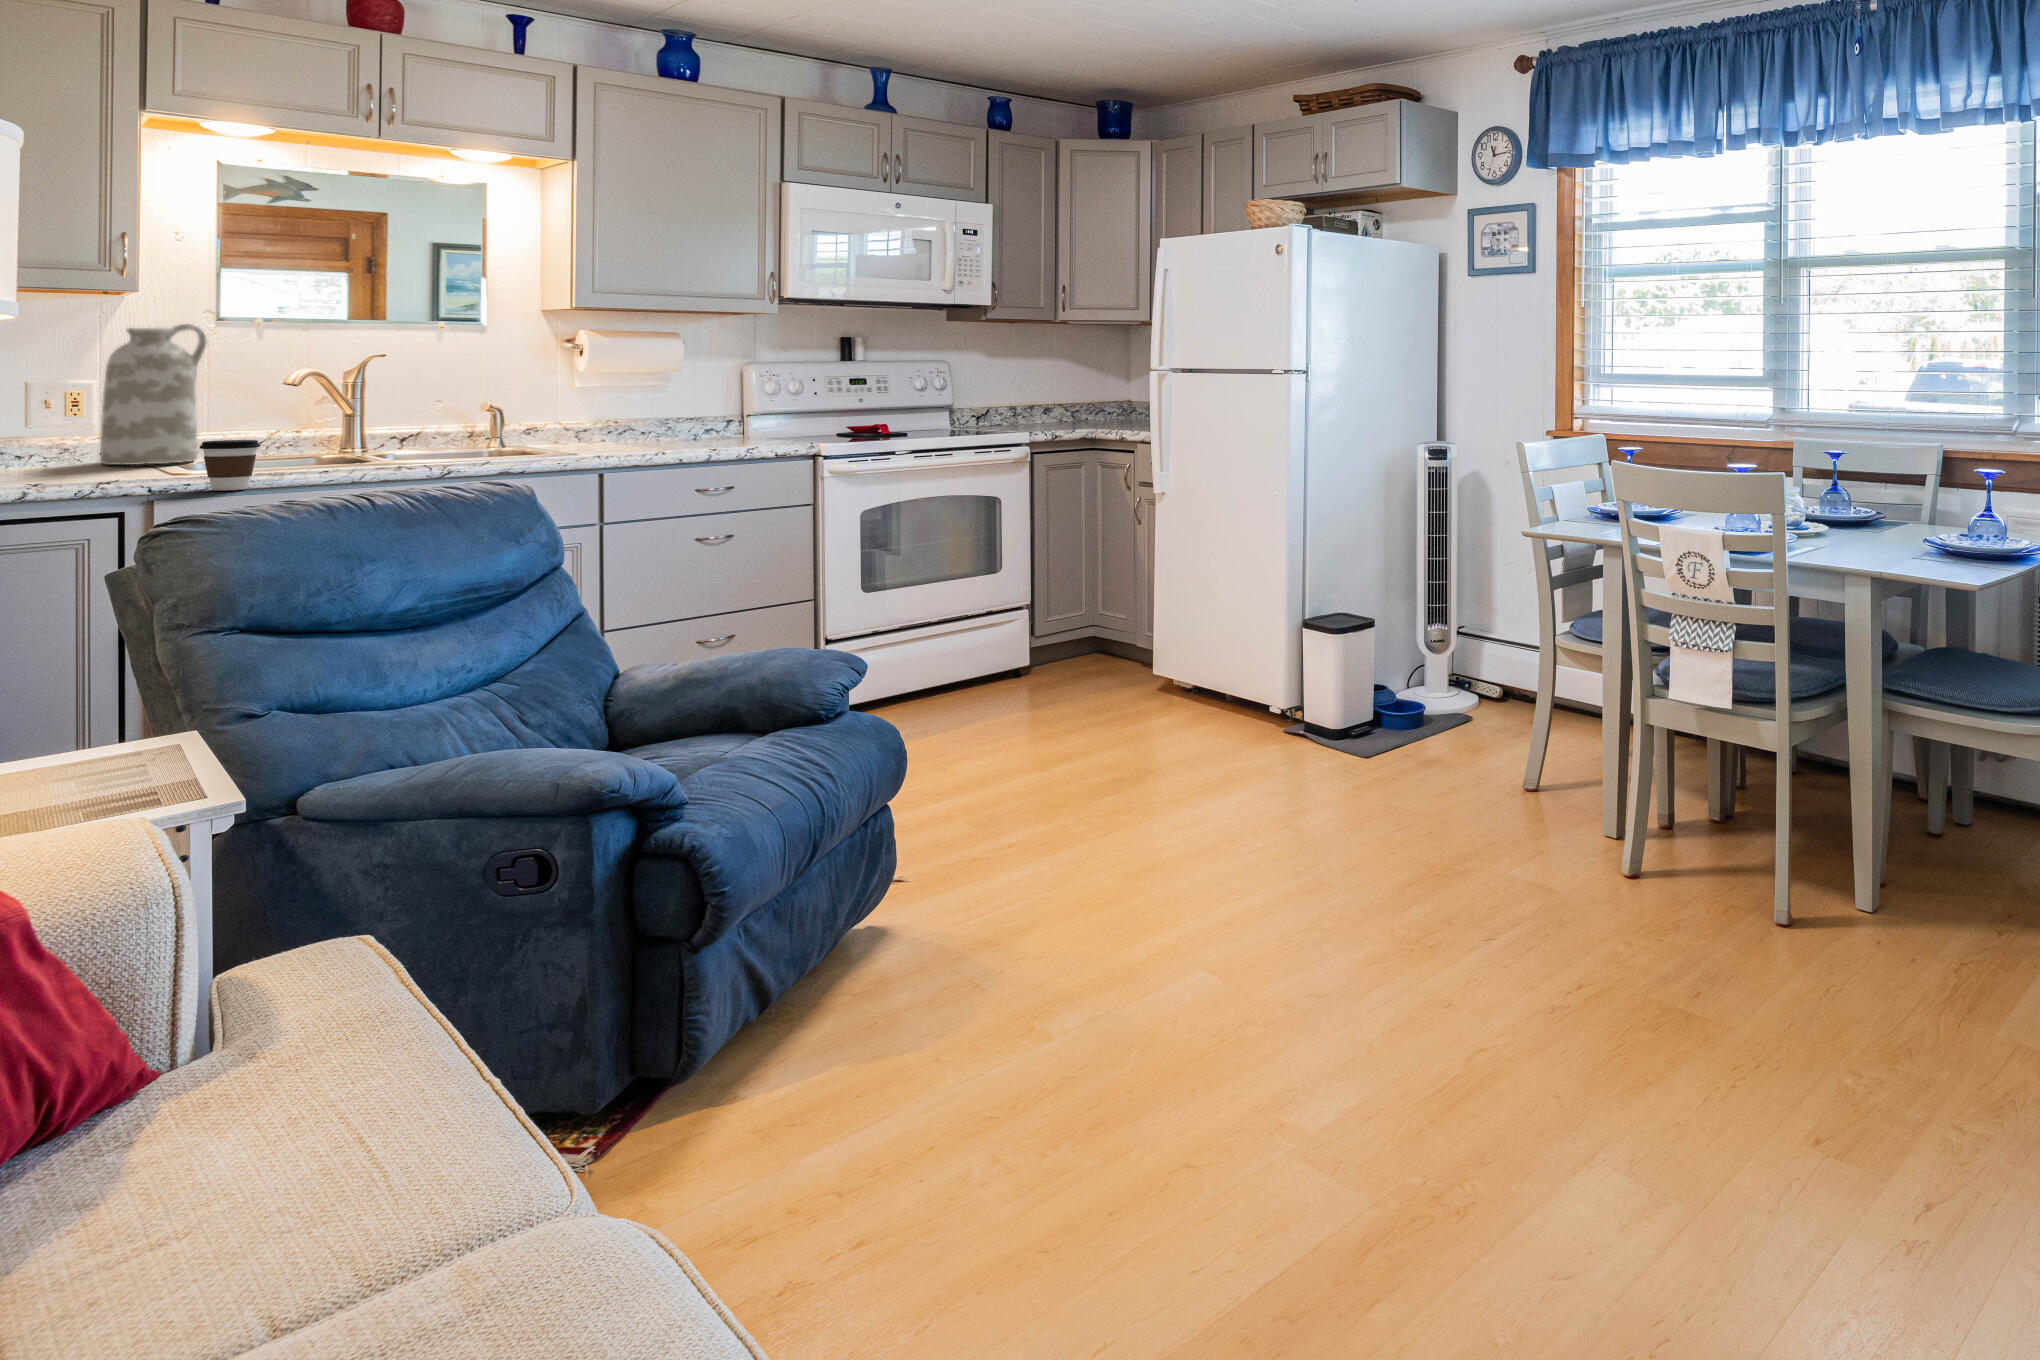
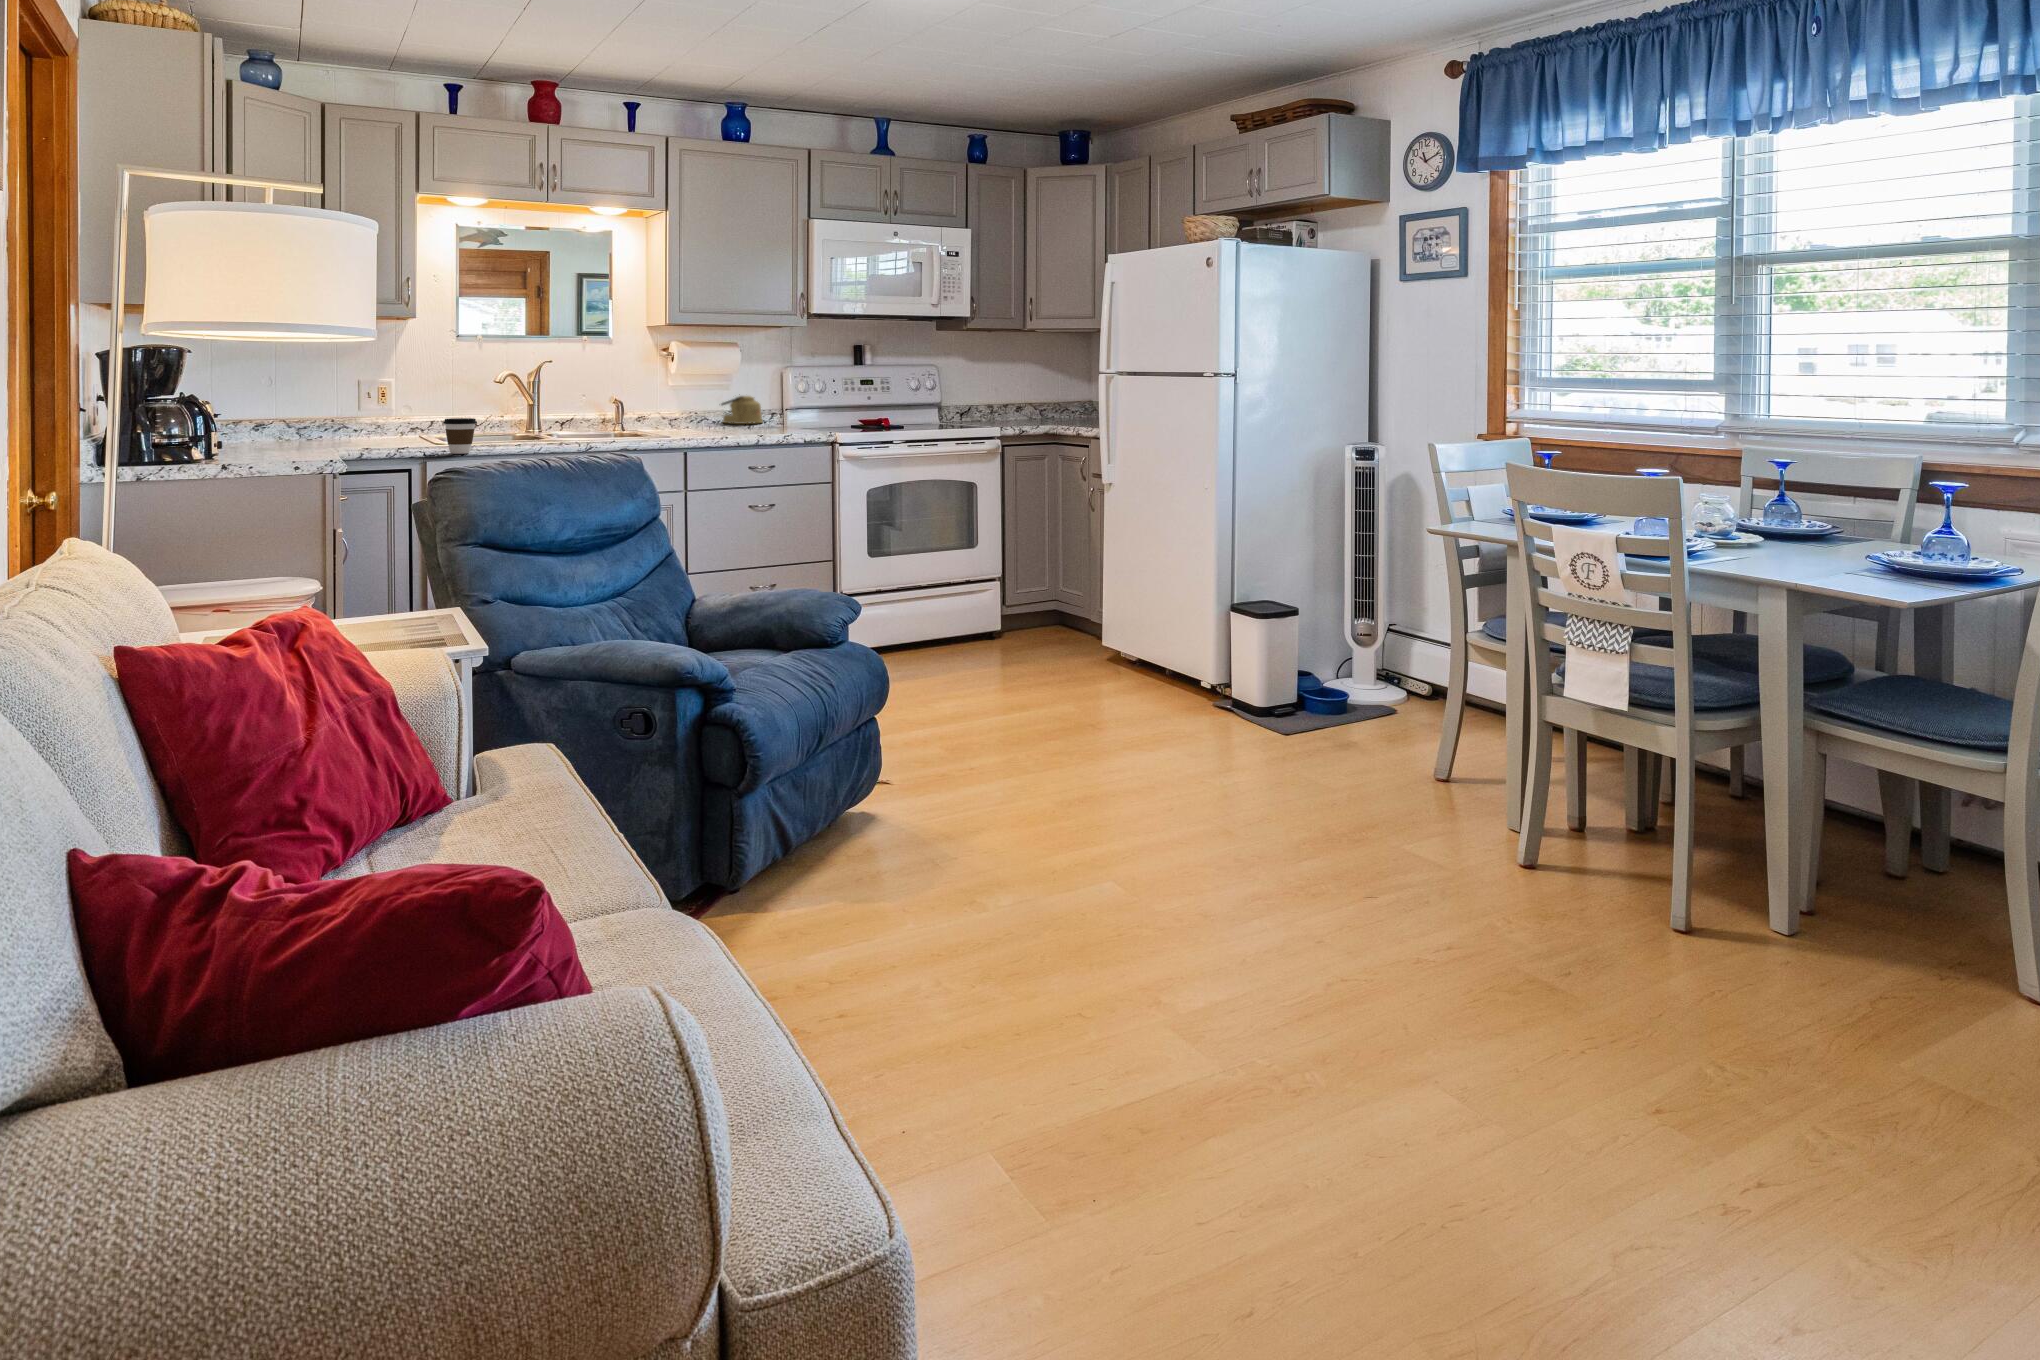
vase: present [100,324,207,465] -> none [390,336,448,435]
kettle: none [649,396,712,437] -> present [721,396,763,424]

